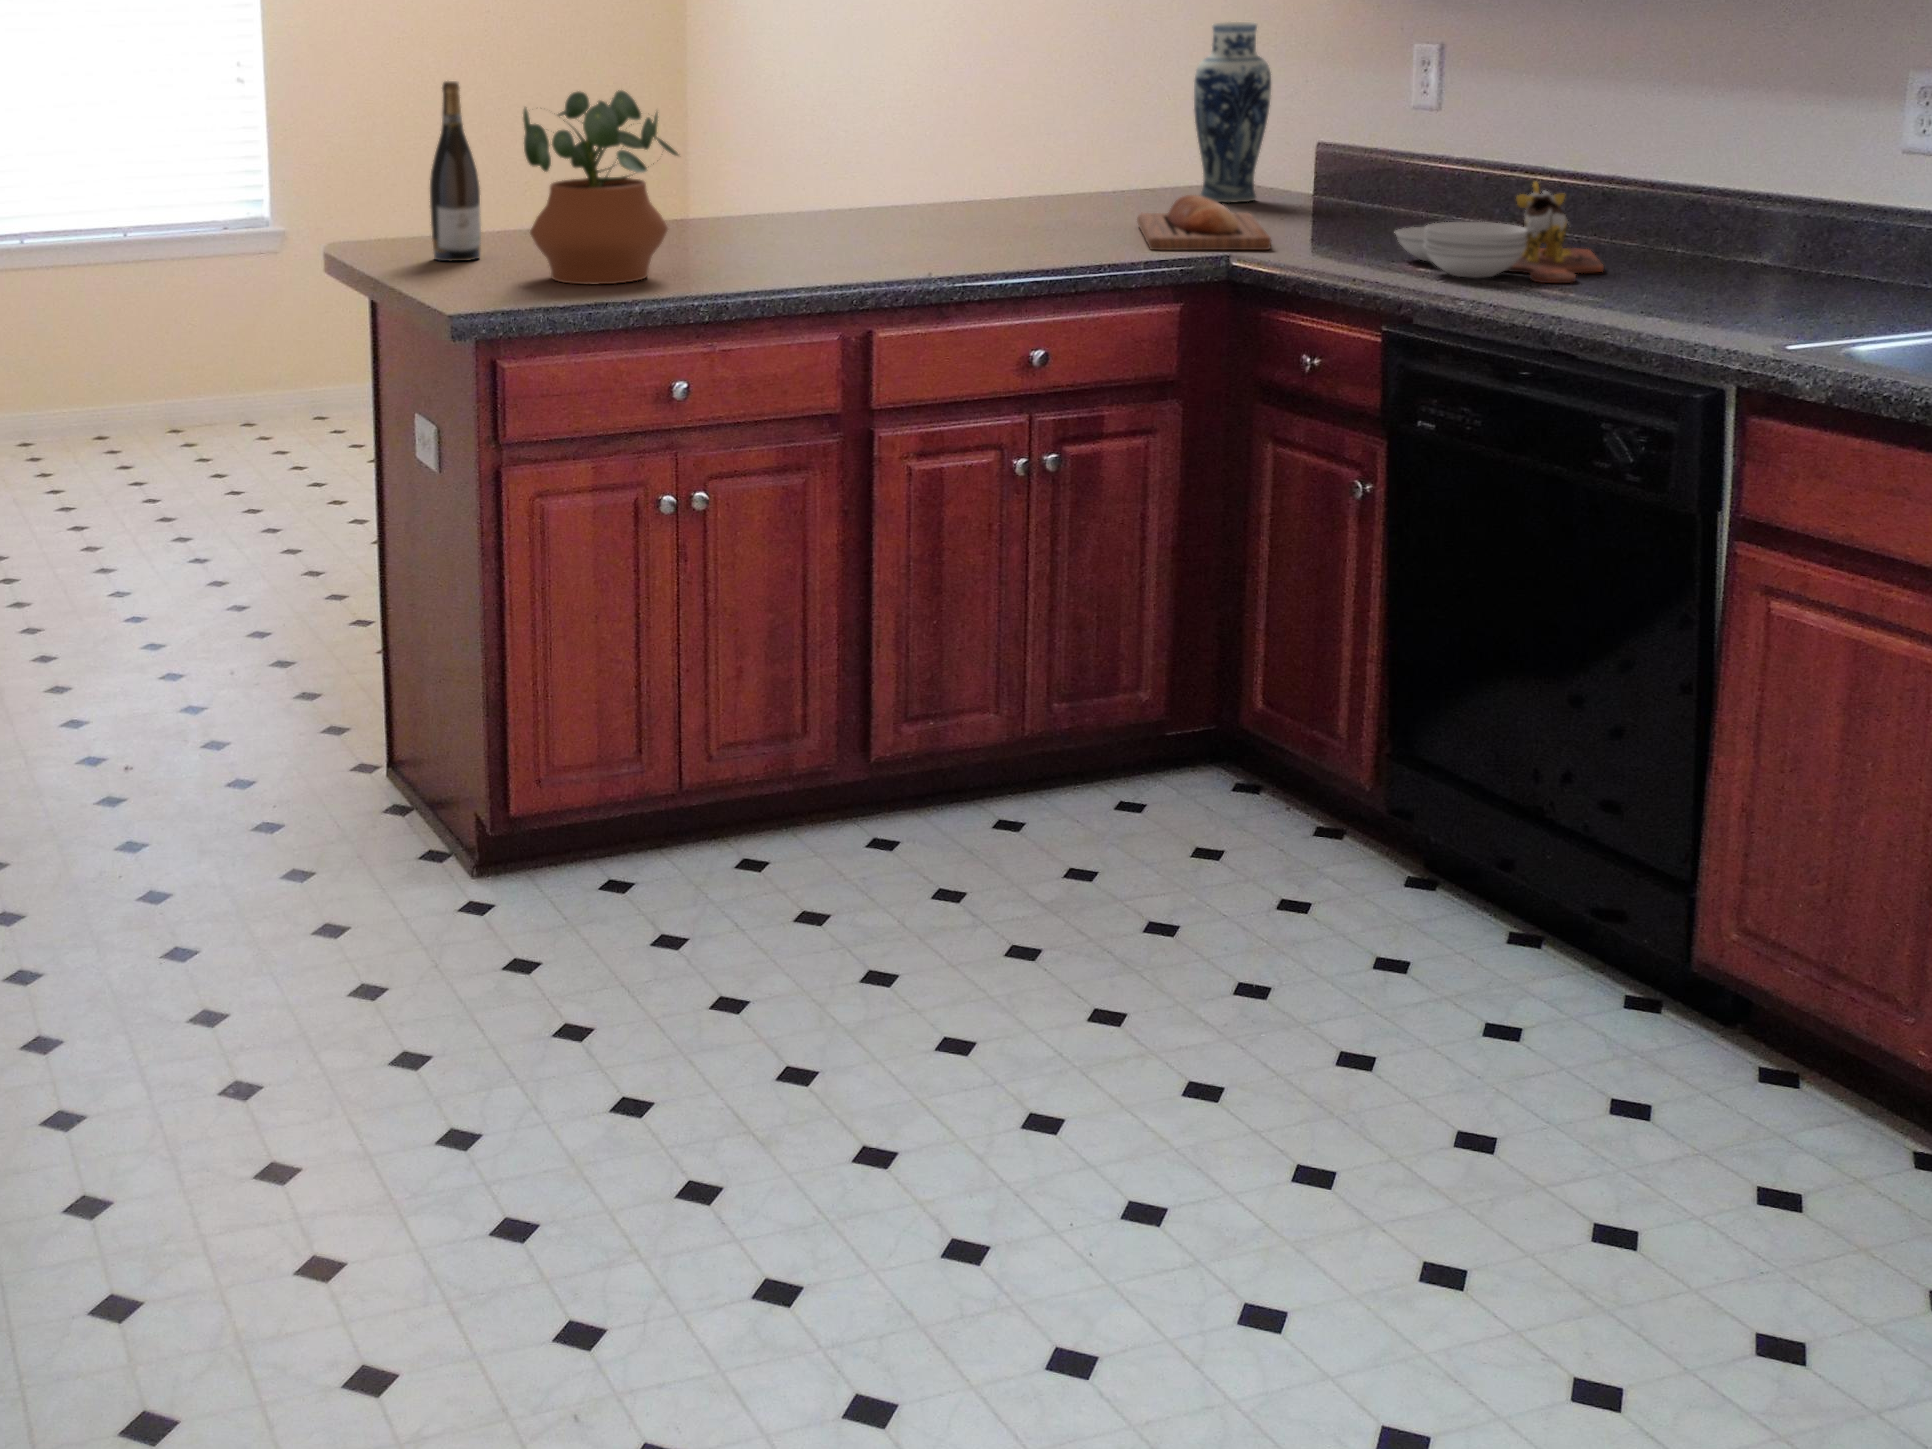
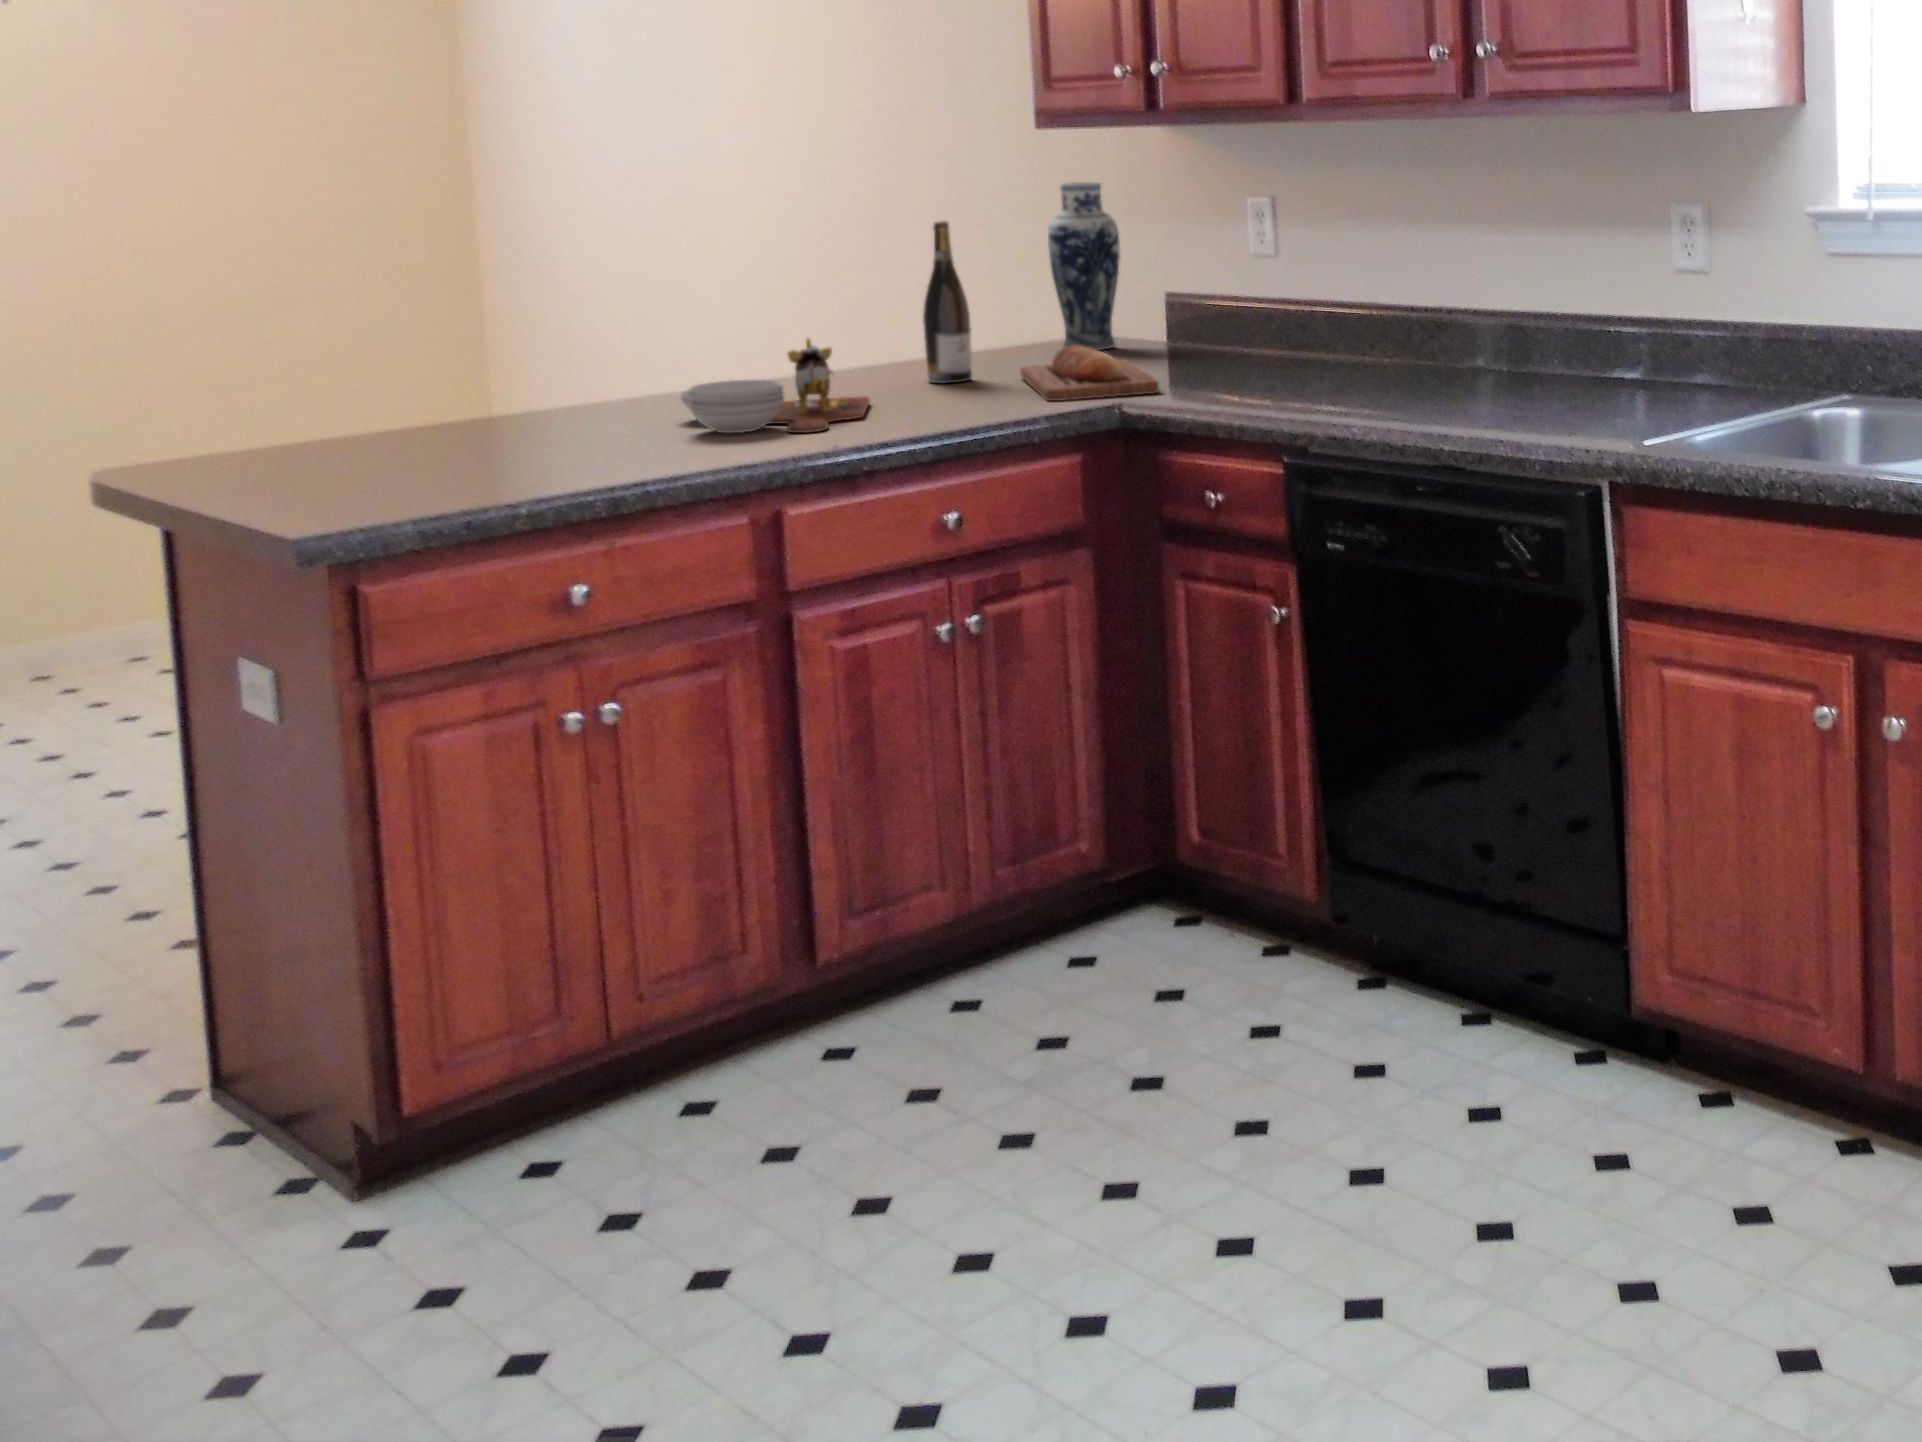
wine bottle: present [430,81,481,261] -> present [923,221,972,383]
potted plant: present [523,90,678,285] -> none [363,270,556,488]
cutting board: present [1394,182,1604,283] -> present [680,338,870,433]

